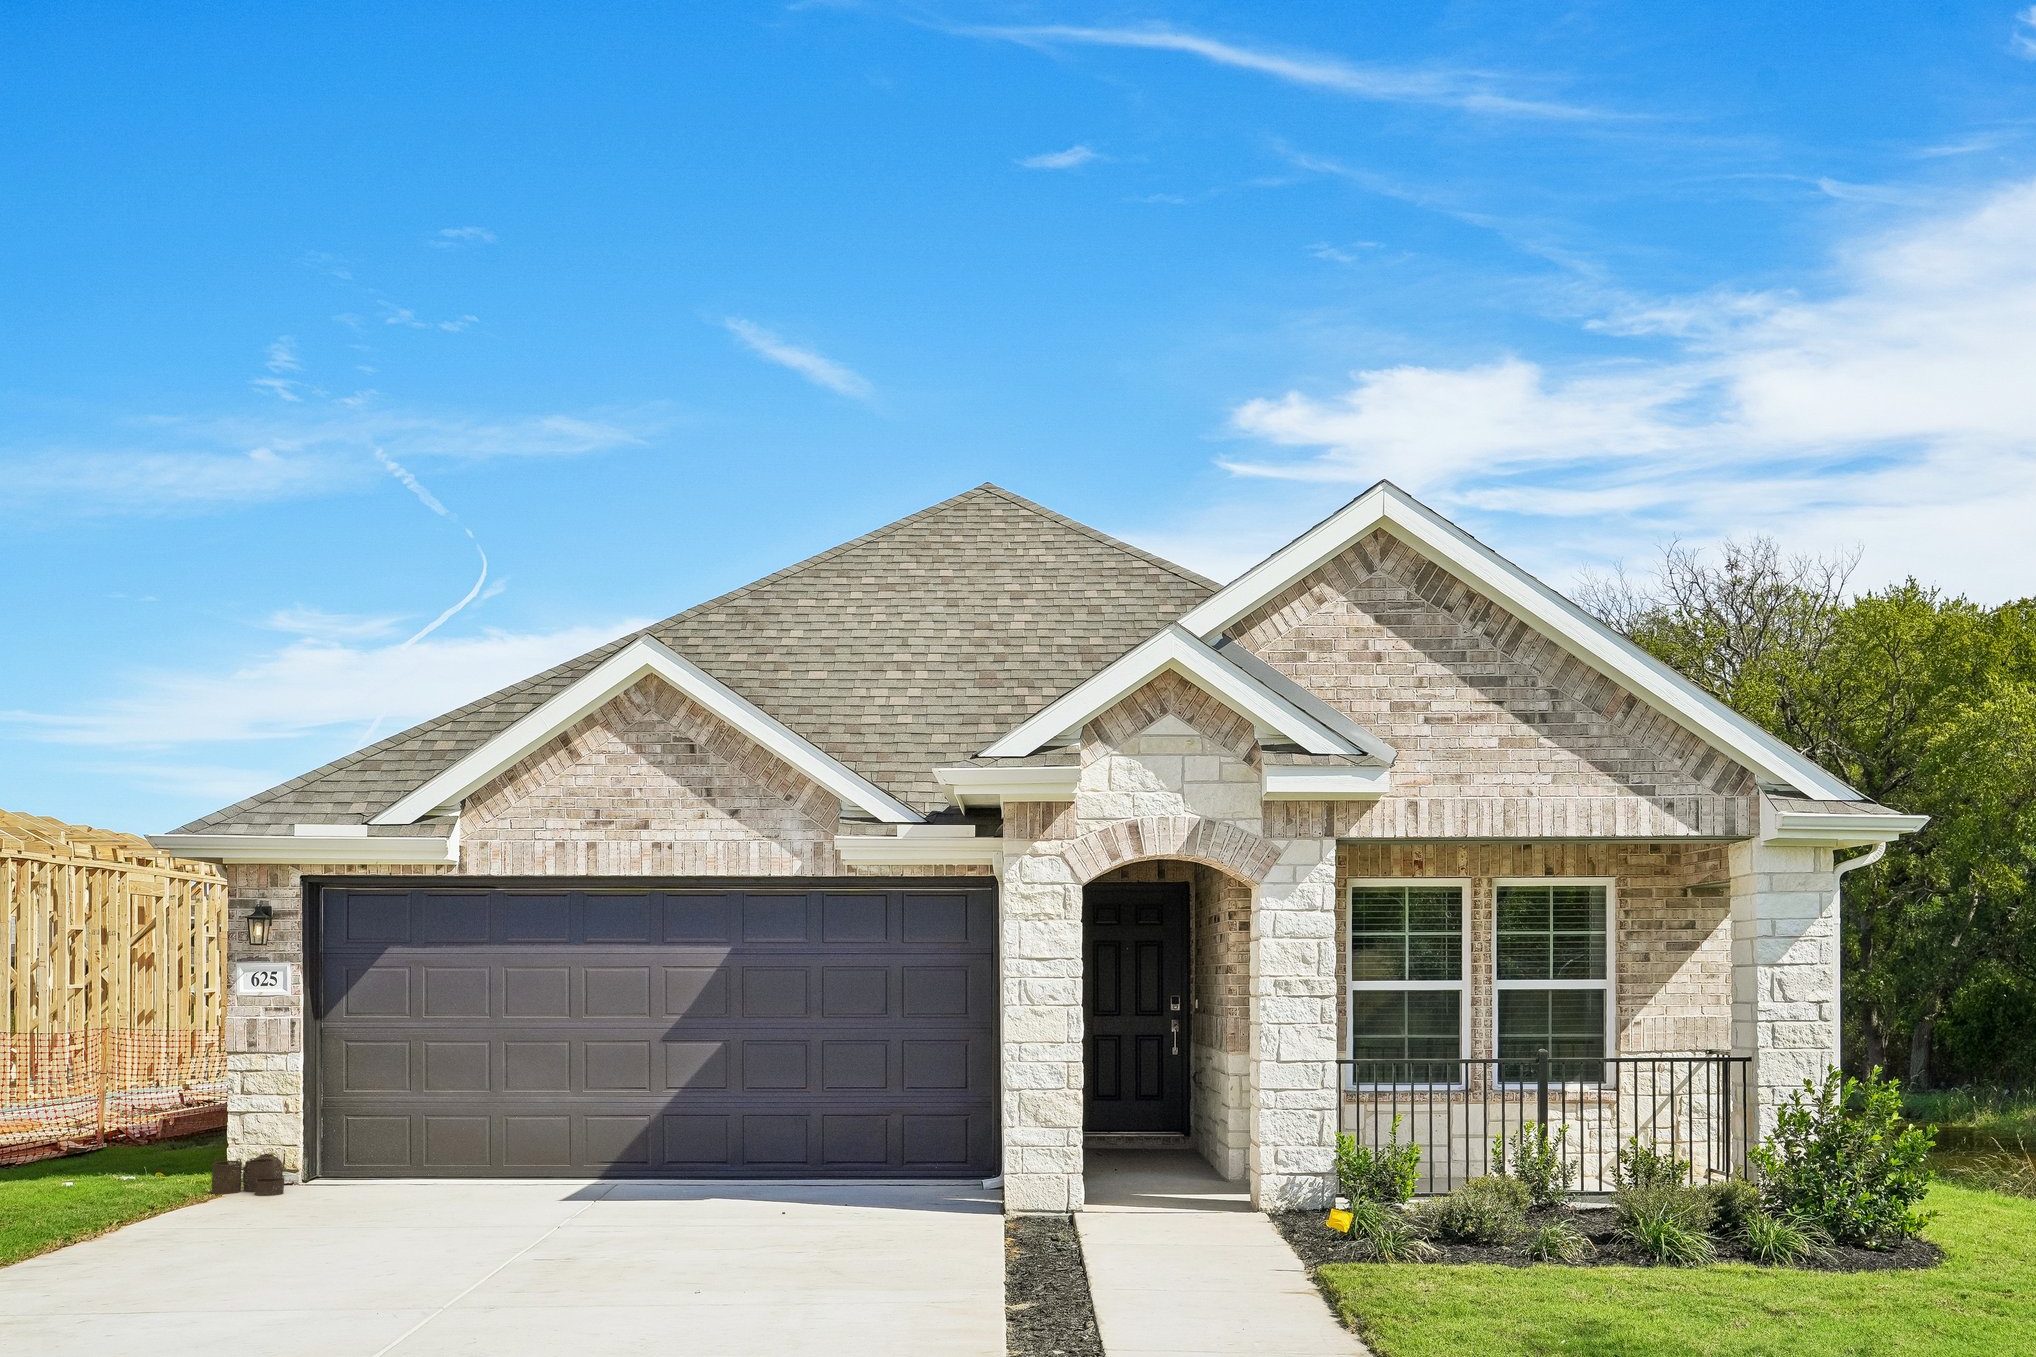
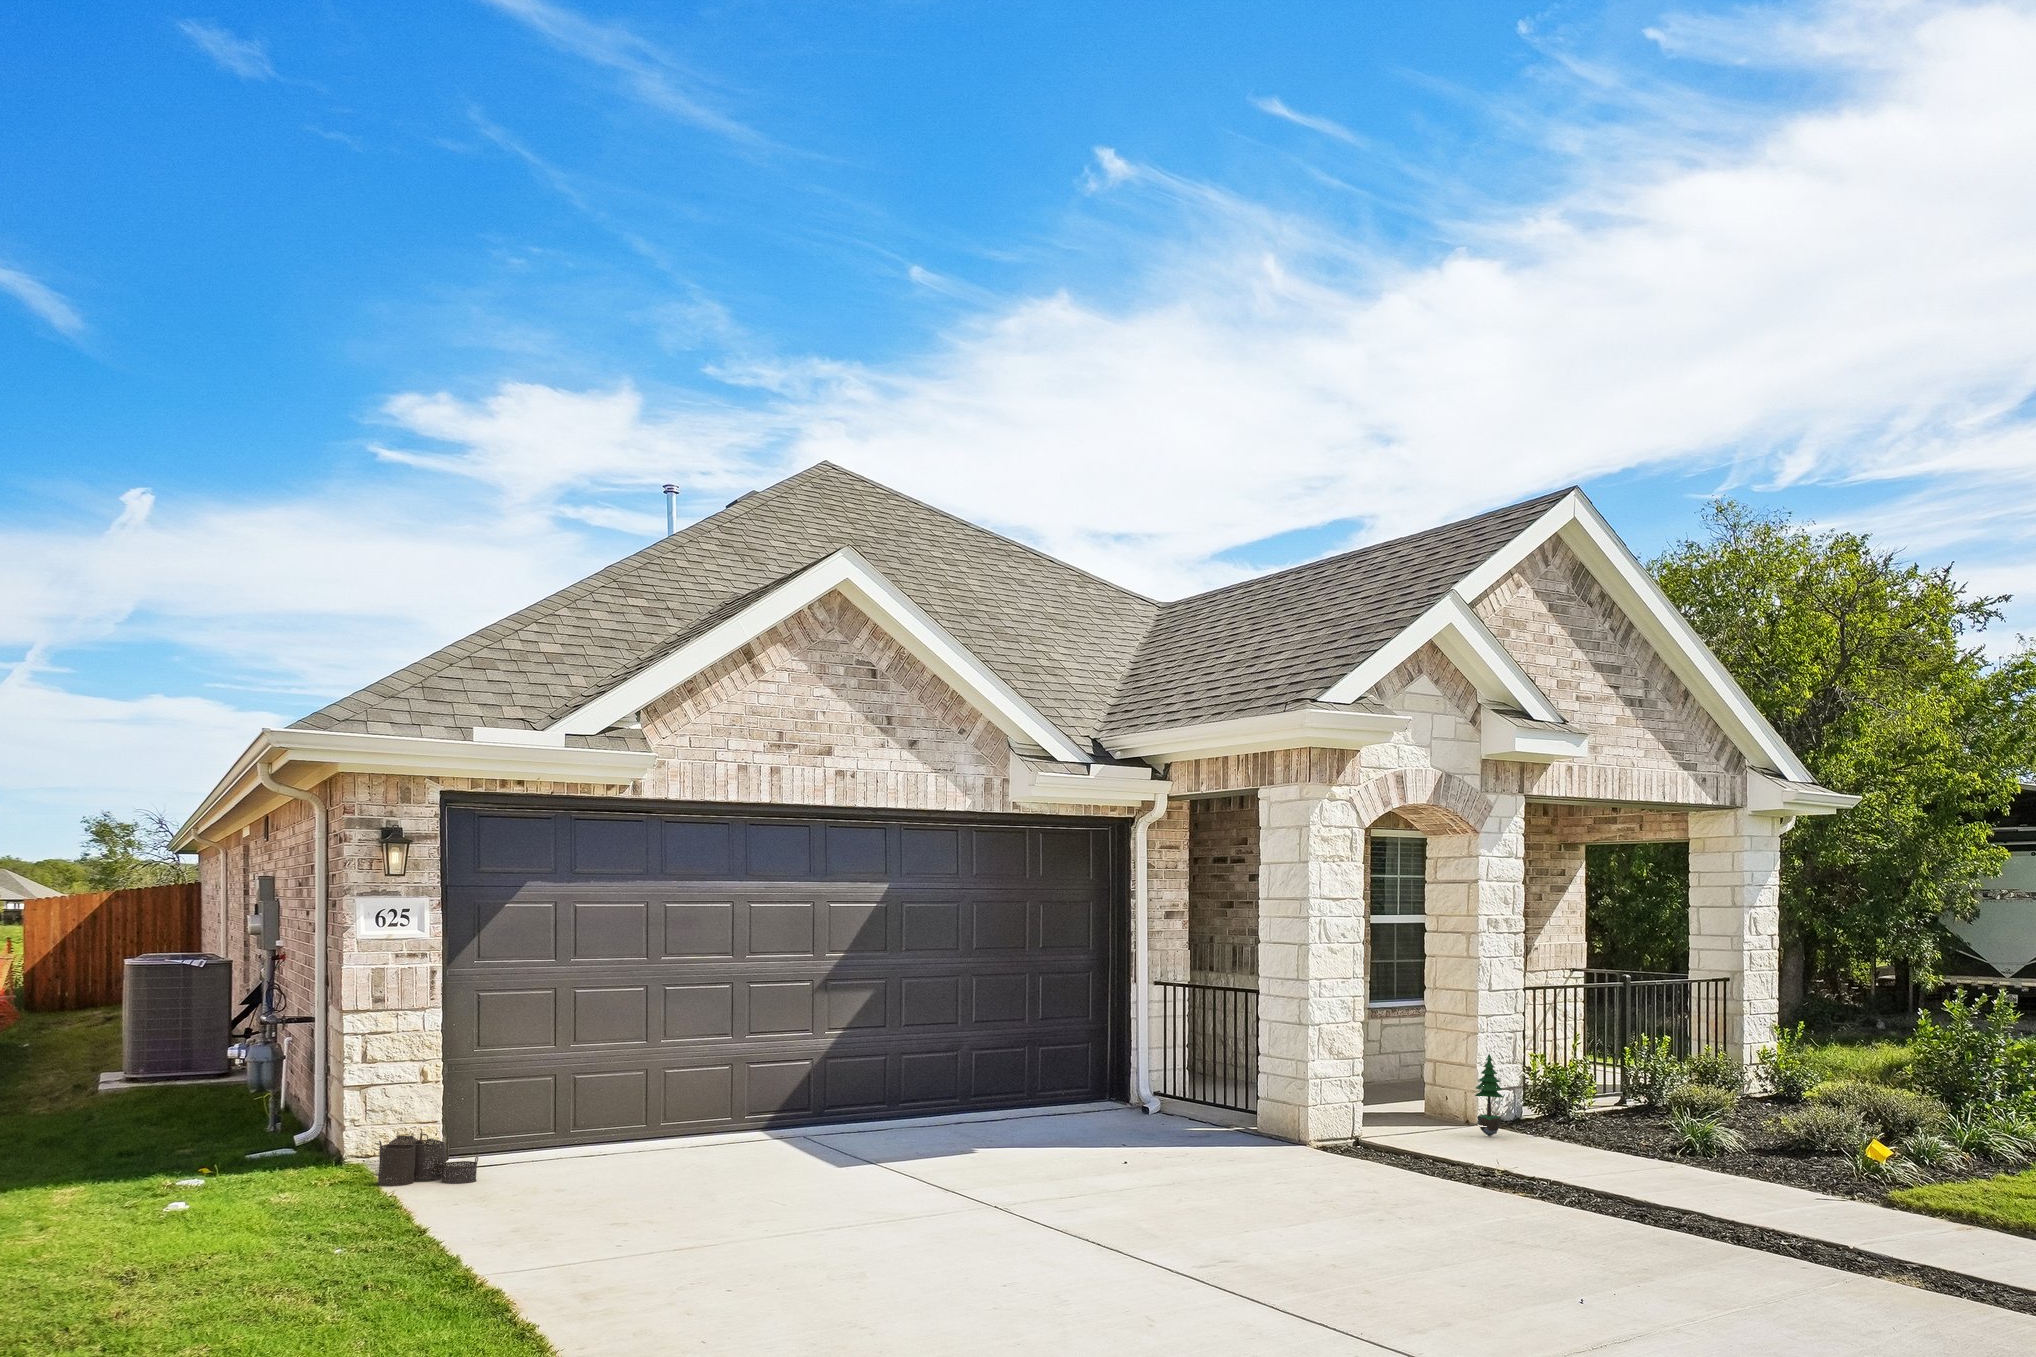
potted tree: none [1267,1131,1300,1225] -> present [1475,1054,1503,1137]

